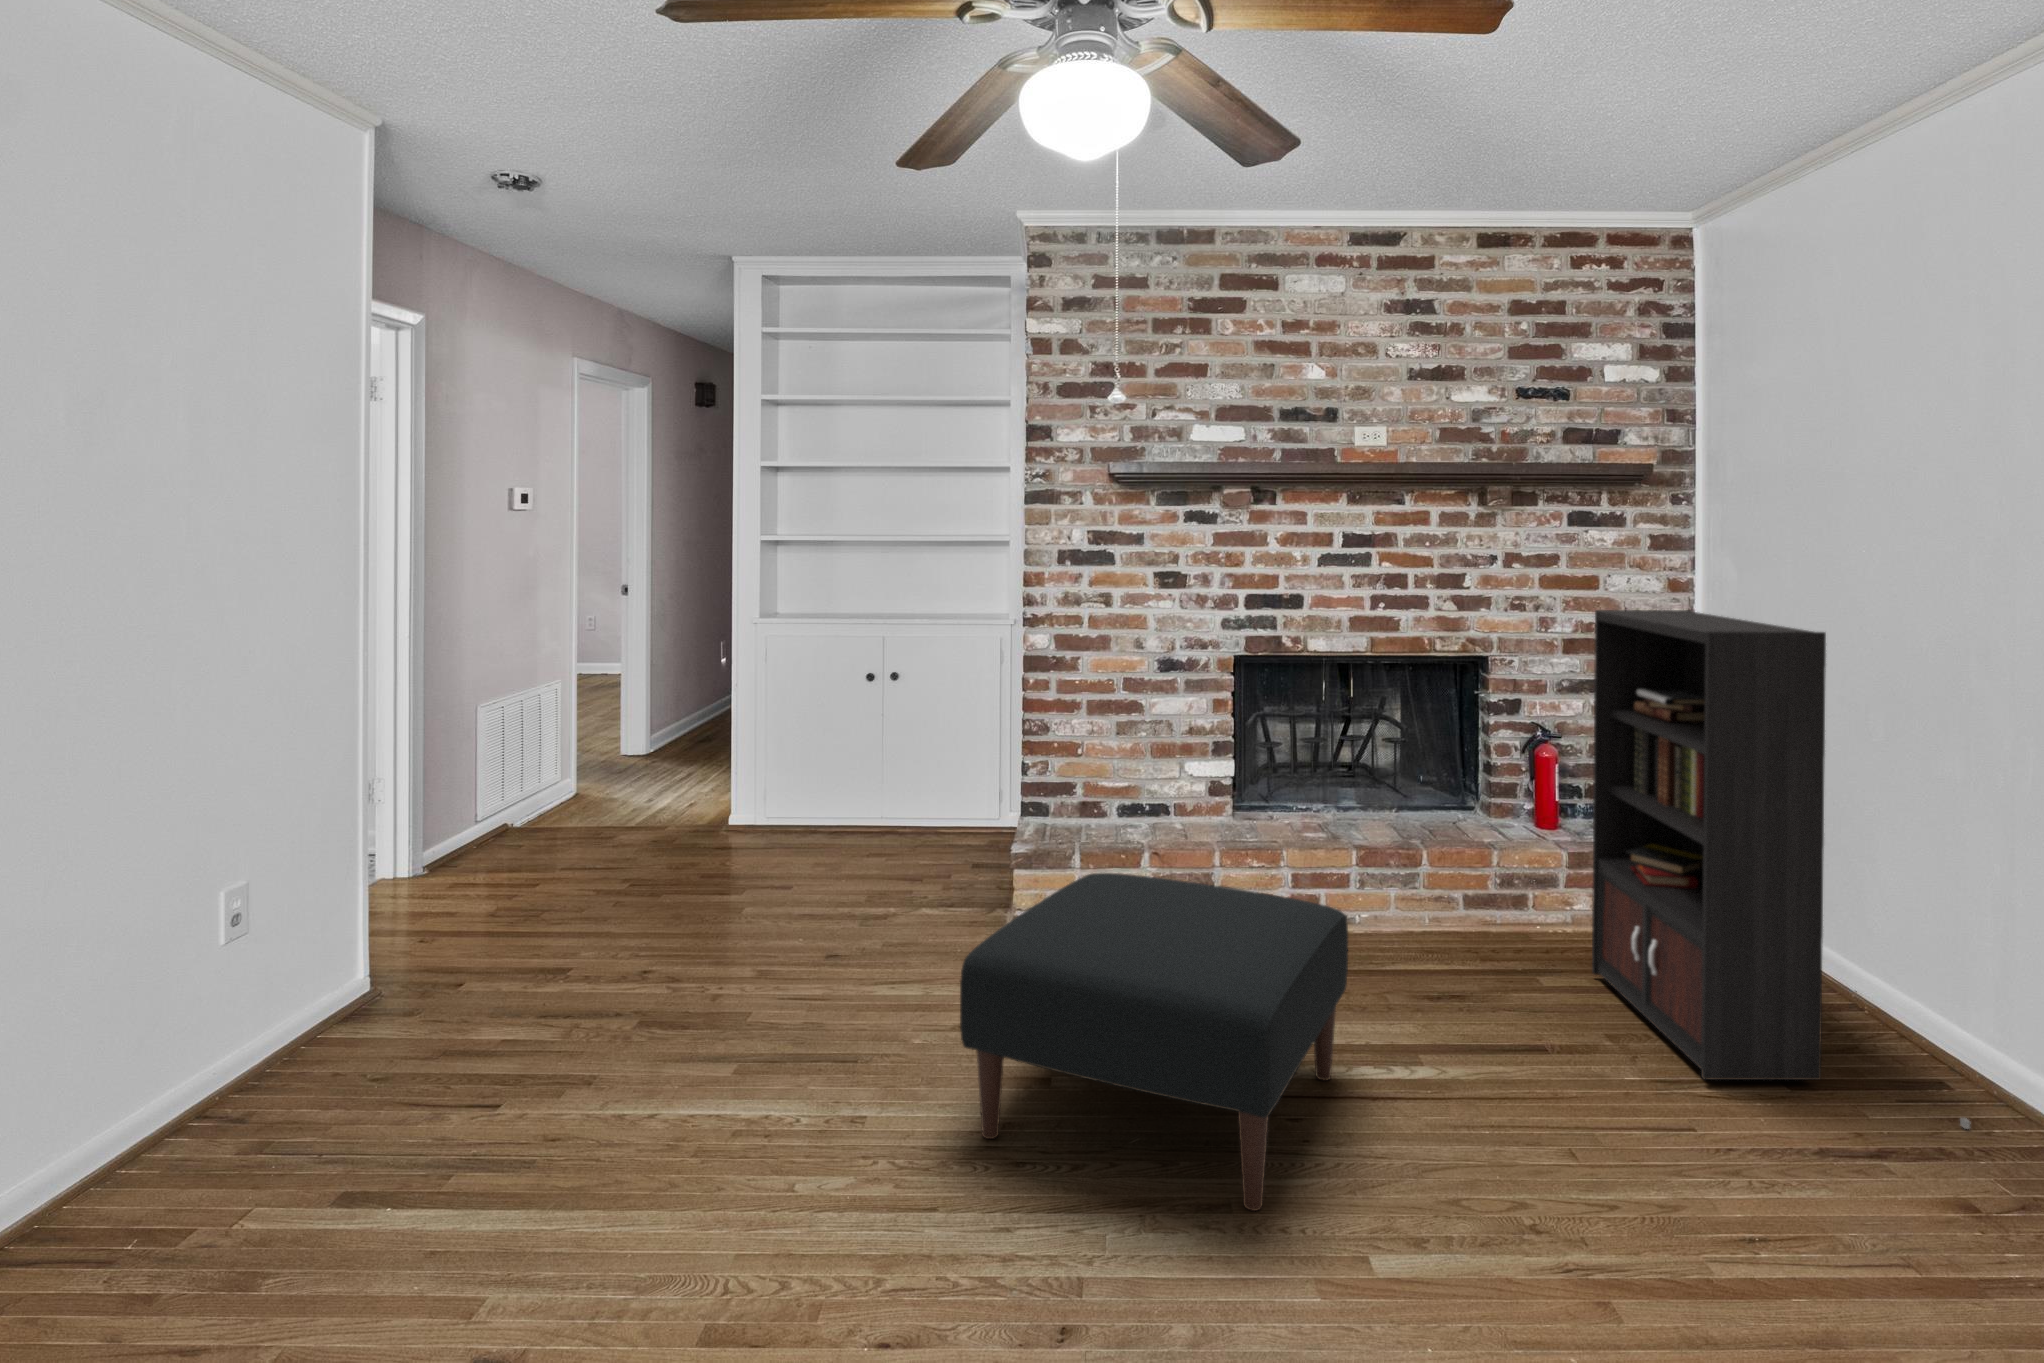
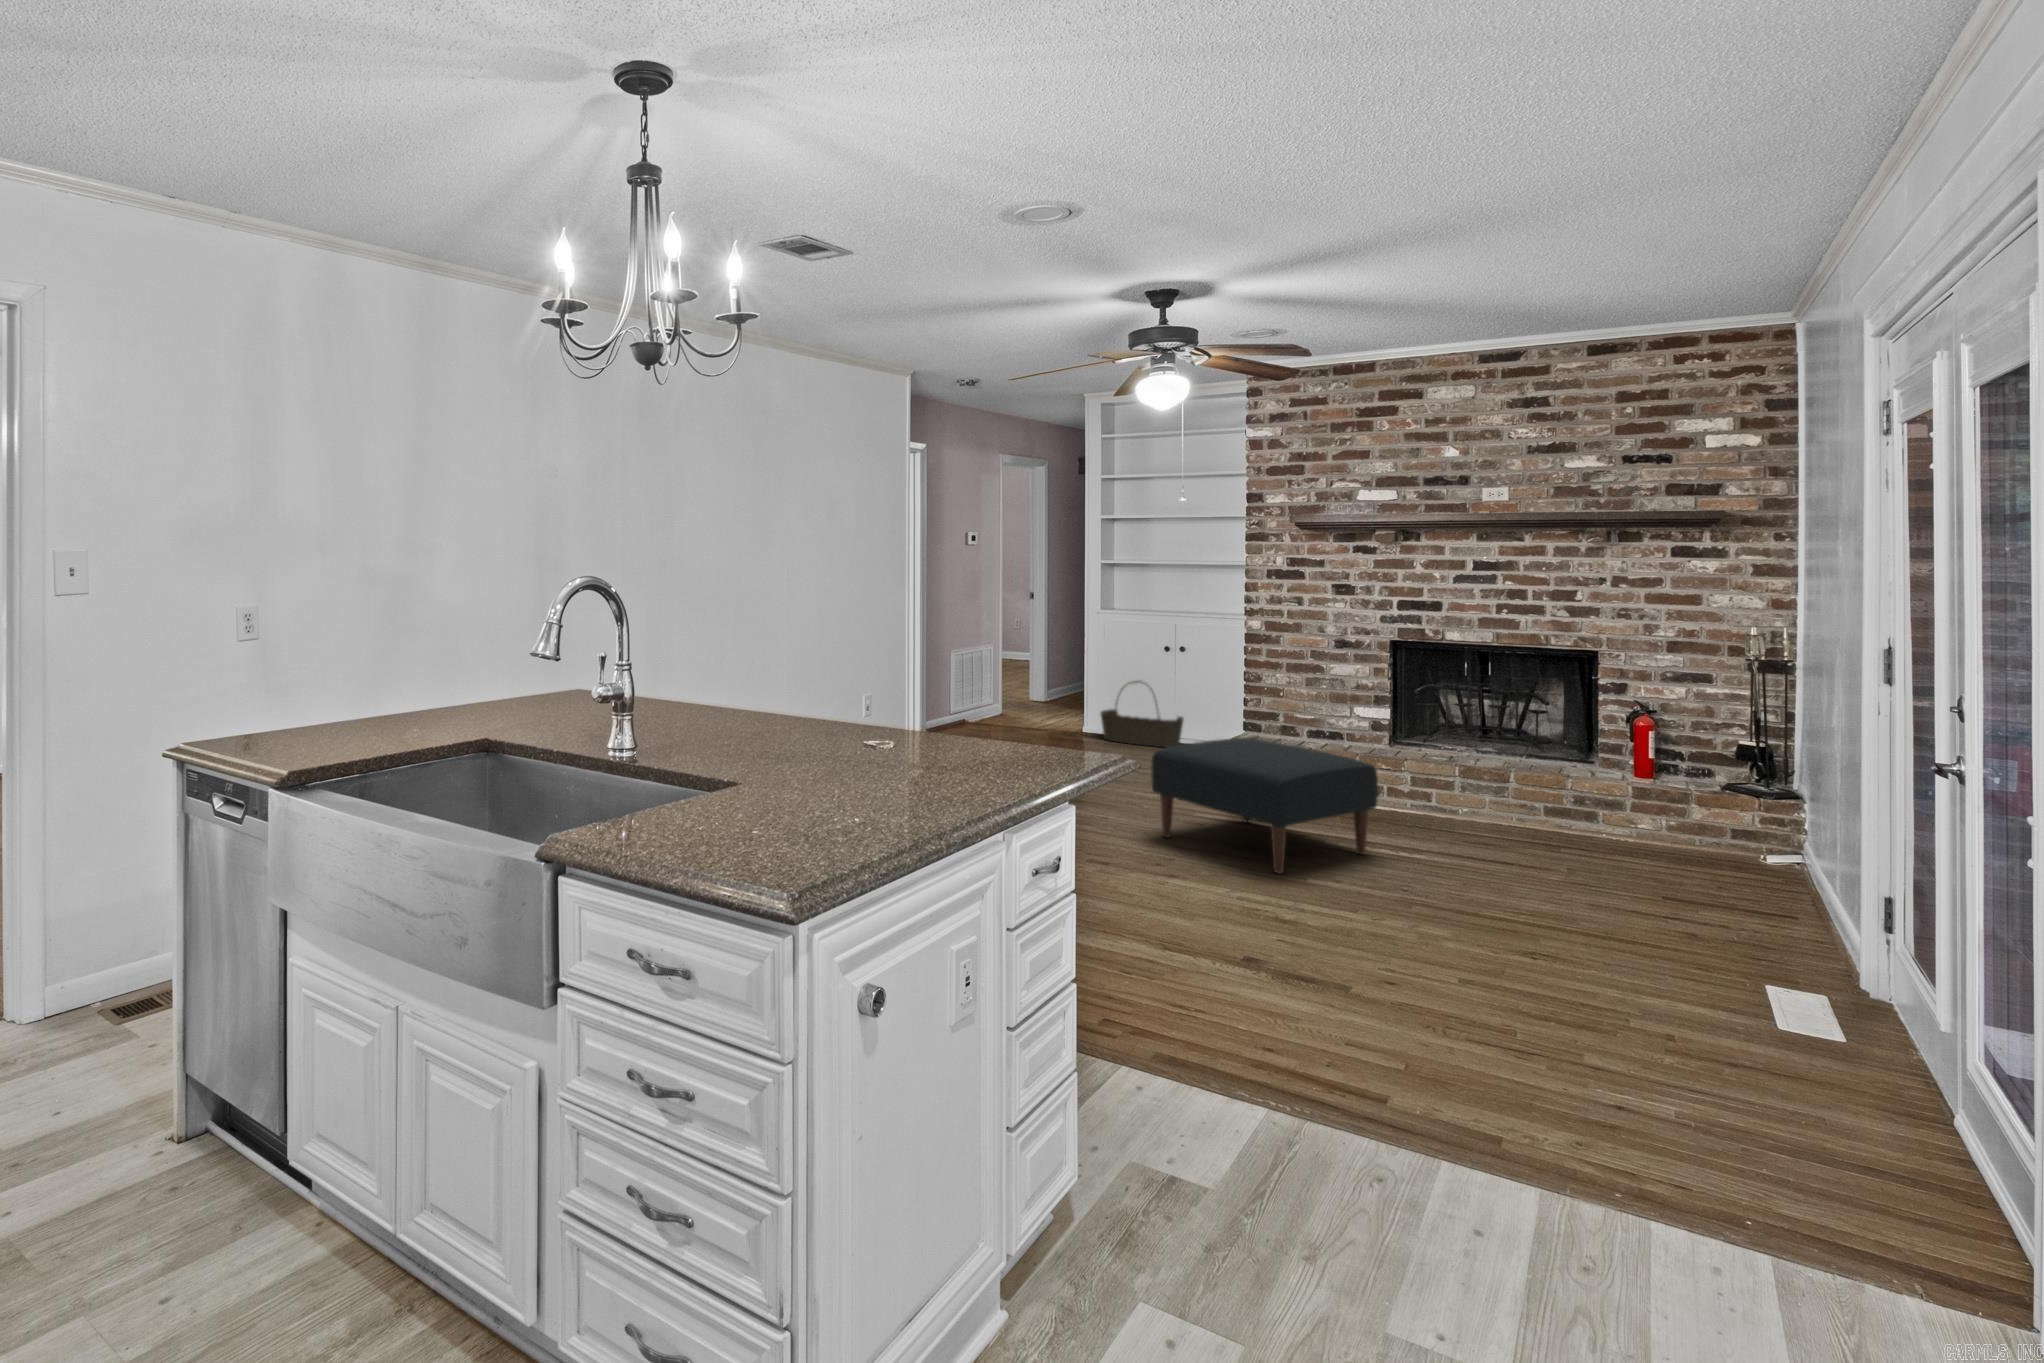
bookcase: present [1592,610,1970,1129] -> none [1611,613,1796,941]
basket: none [773,730,910,848] -> present [1101,681,1184,747]

